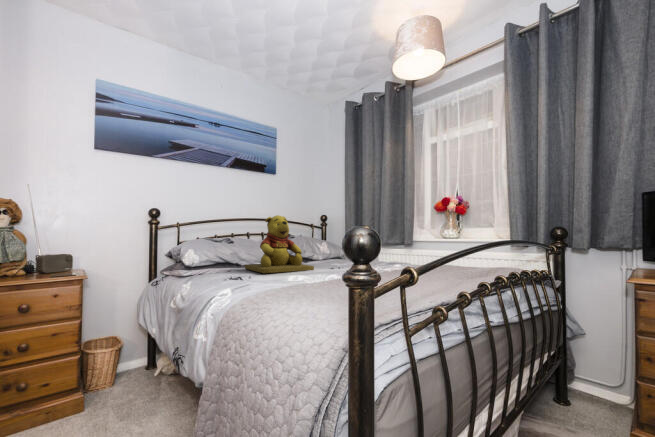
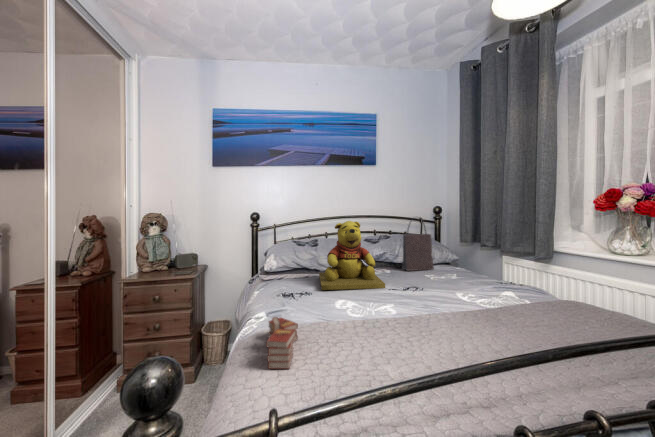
handbag: none [311,217,335,262] -> present [402,223,434,271]
book: none [265,272,311,302] -> present [266,317,298,369]

